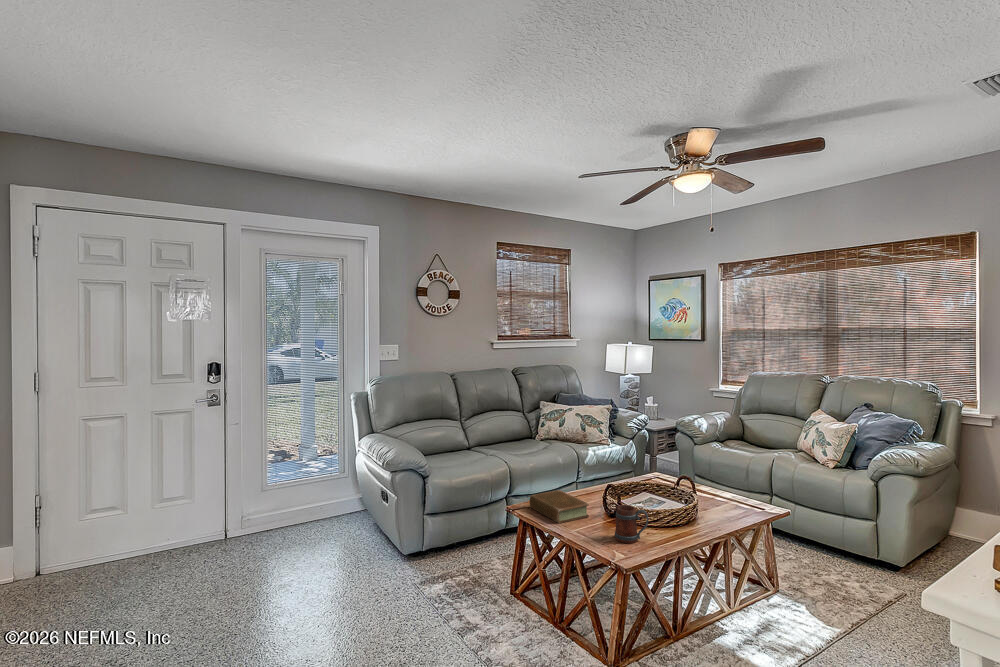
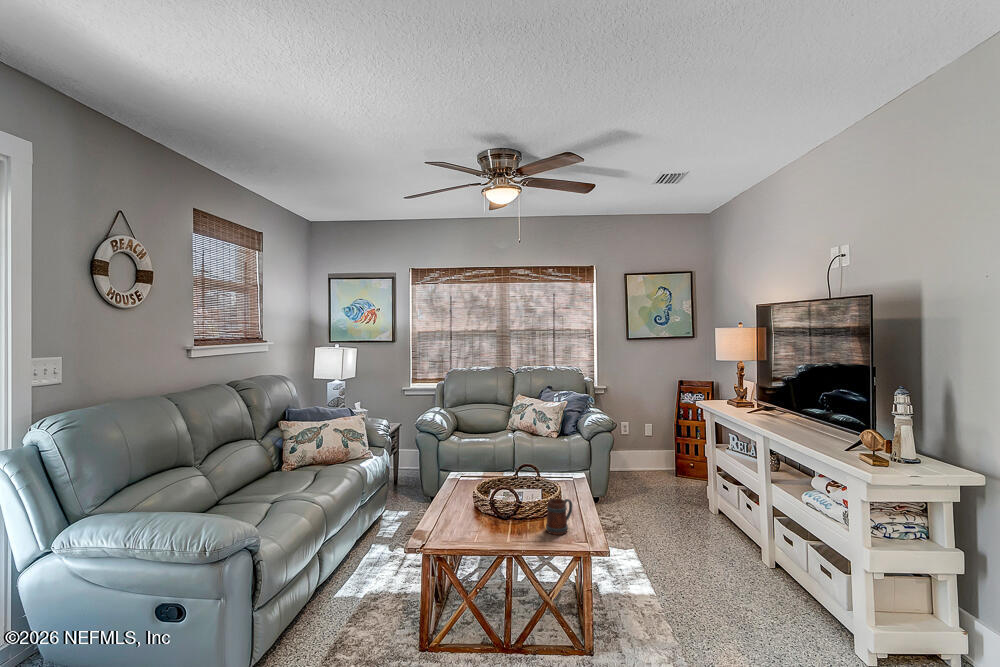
book: present [529,490,589,524] -> none [431,509,495,541]

